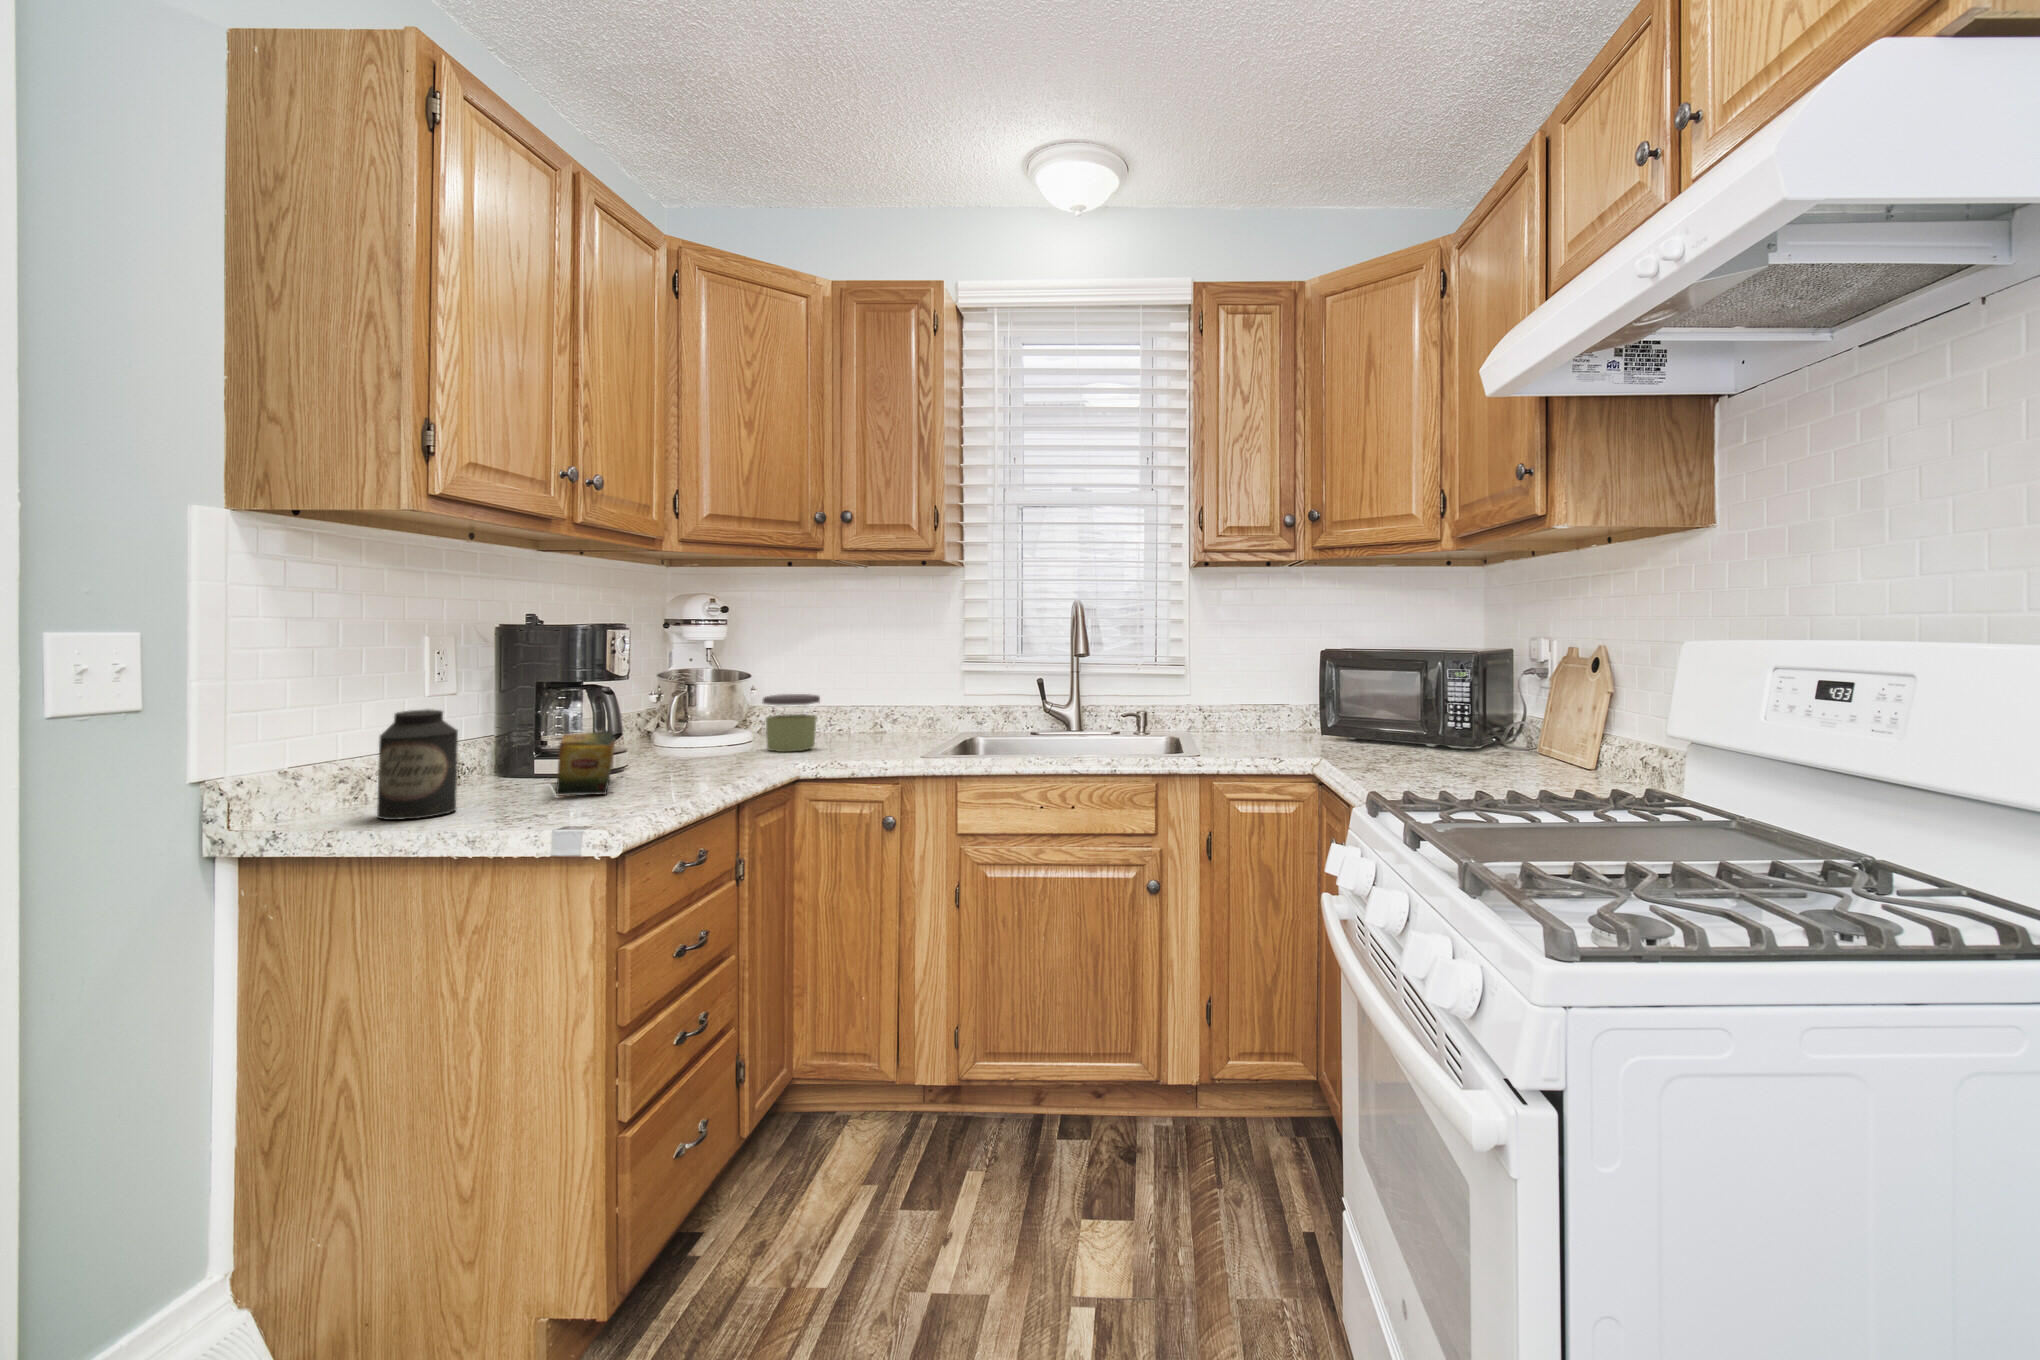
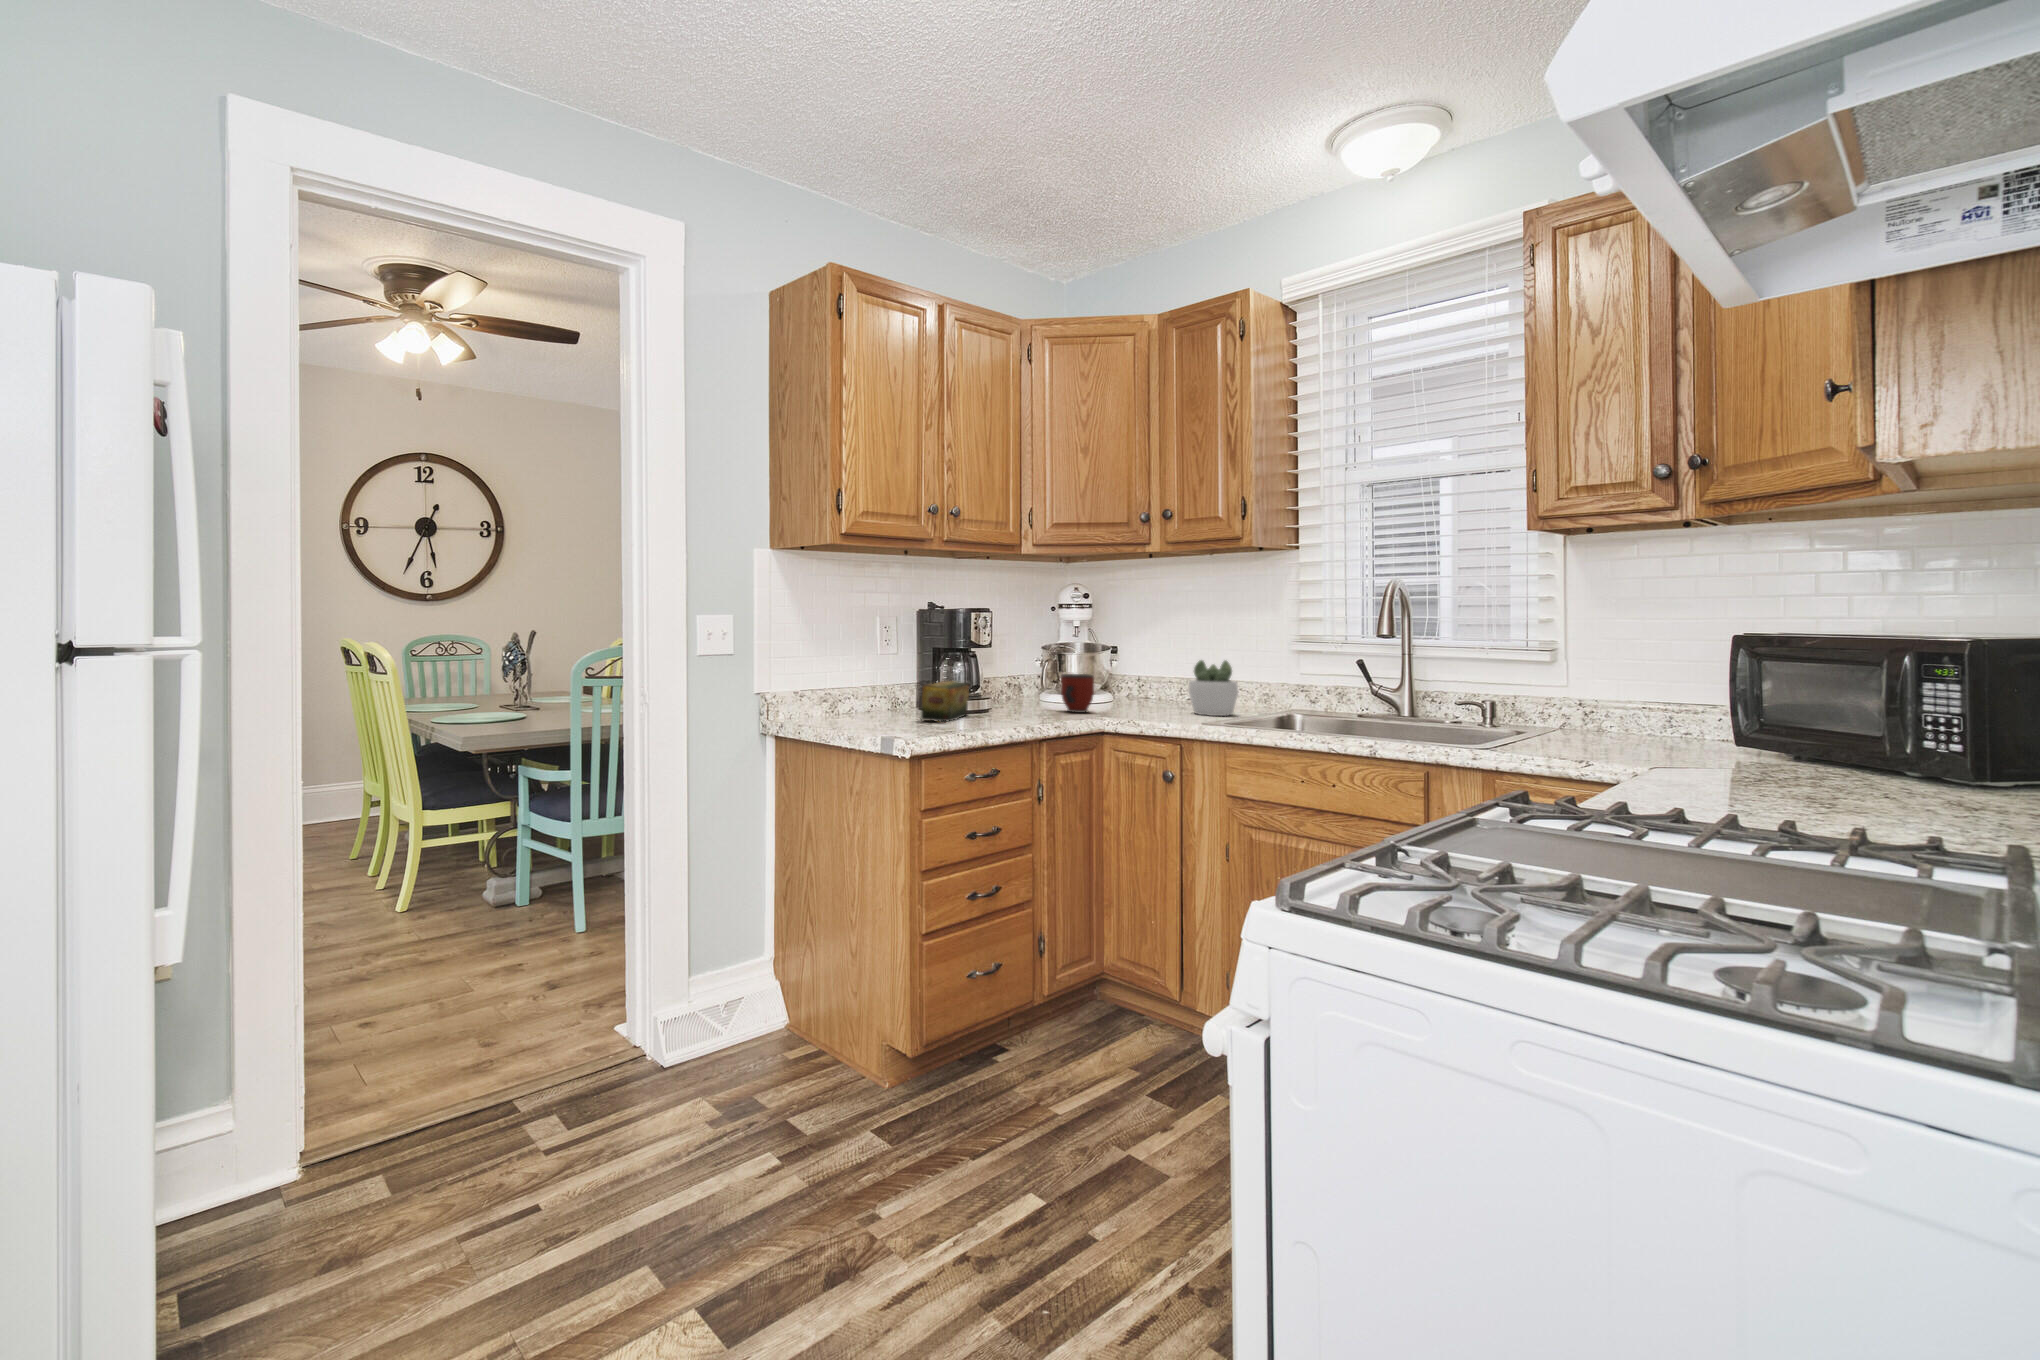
succulent plant: none [852,682,905,746] -> present [1189,660,1238,716]
jar: present [763,694,820,752] -> none [1108,666,1153,713]
mug: none [712,708,759,759] -> present [1061,674,1094,713]
canister: present [377,709,458,820] -> none [829,658,867,723]

